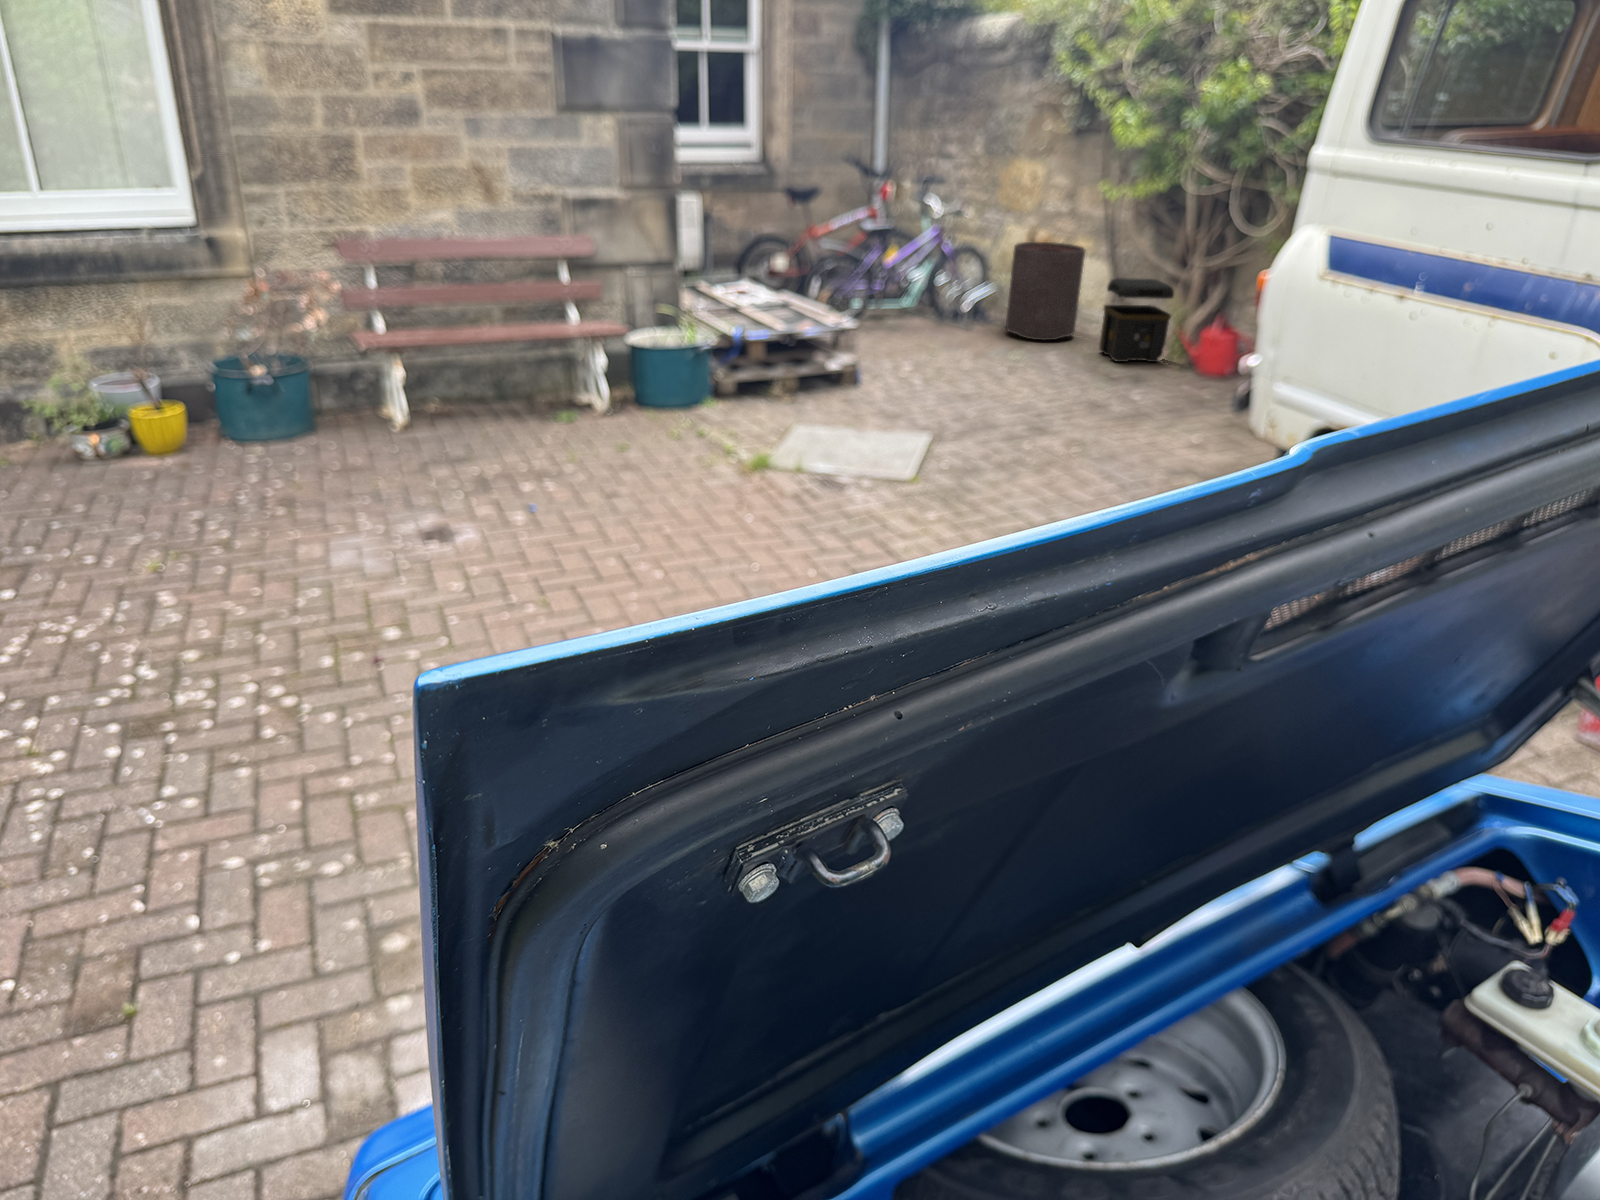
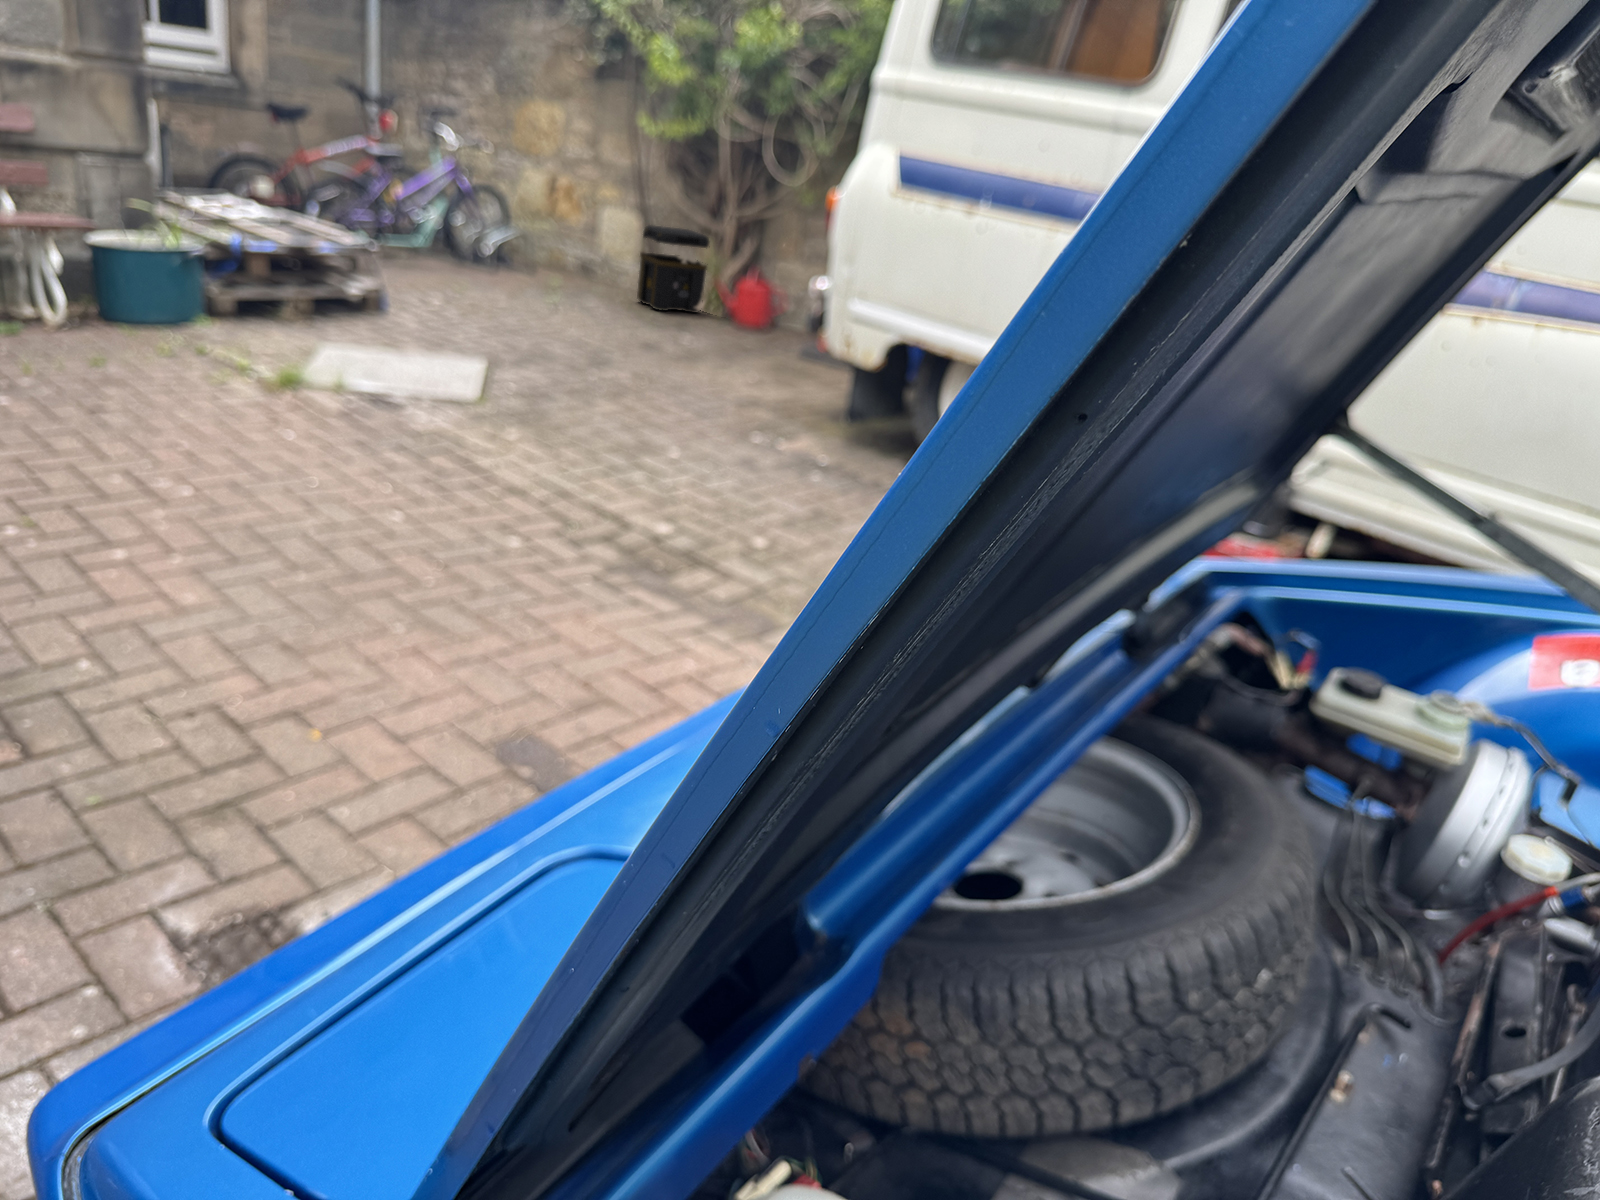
trash can: present [1006,242,1086,340] -> none [536,184,616,288]

